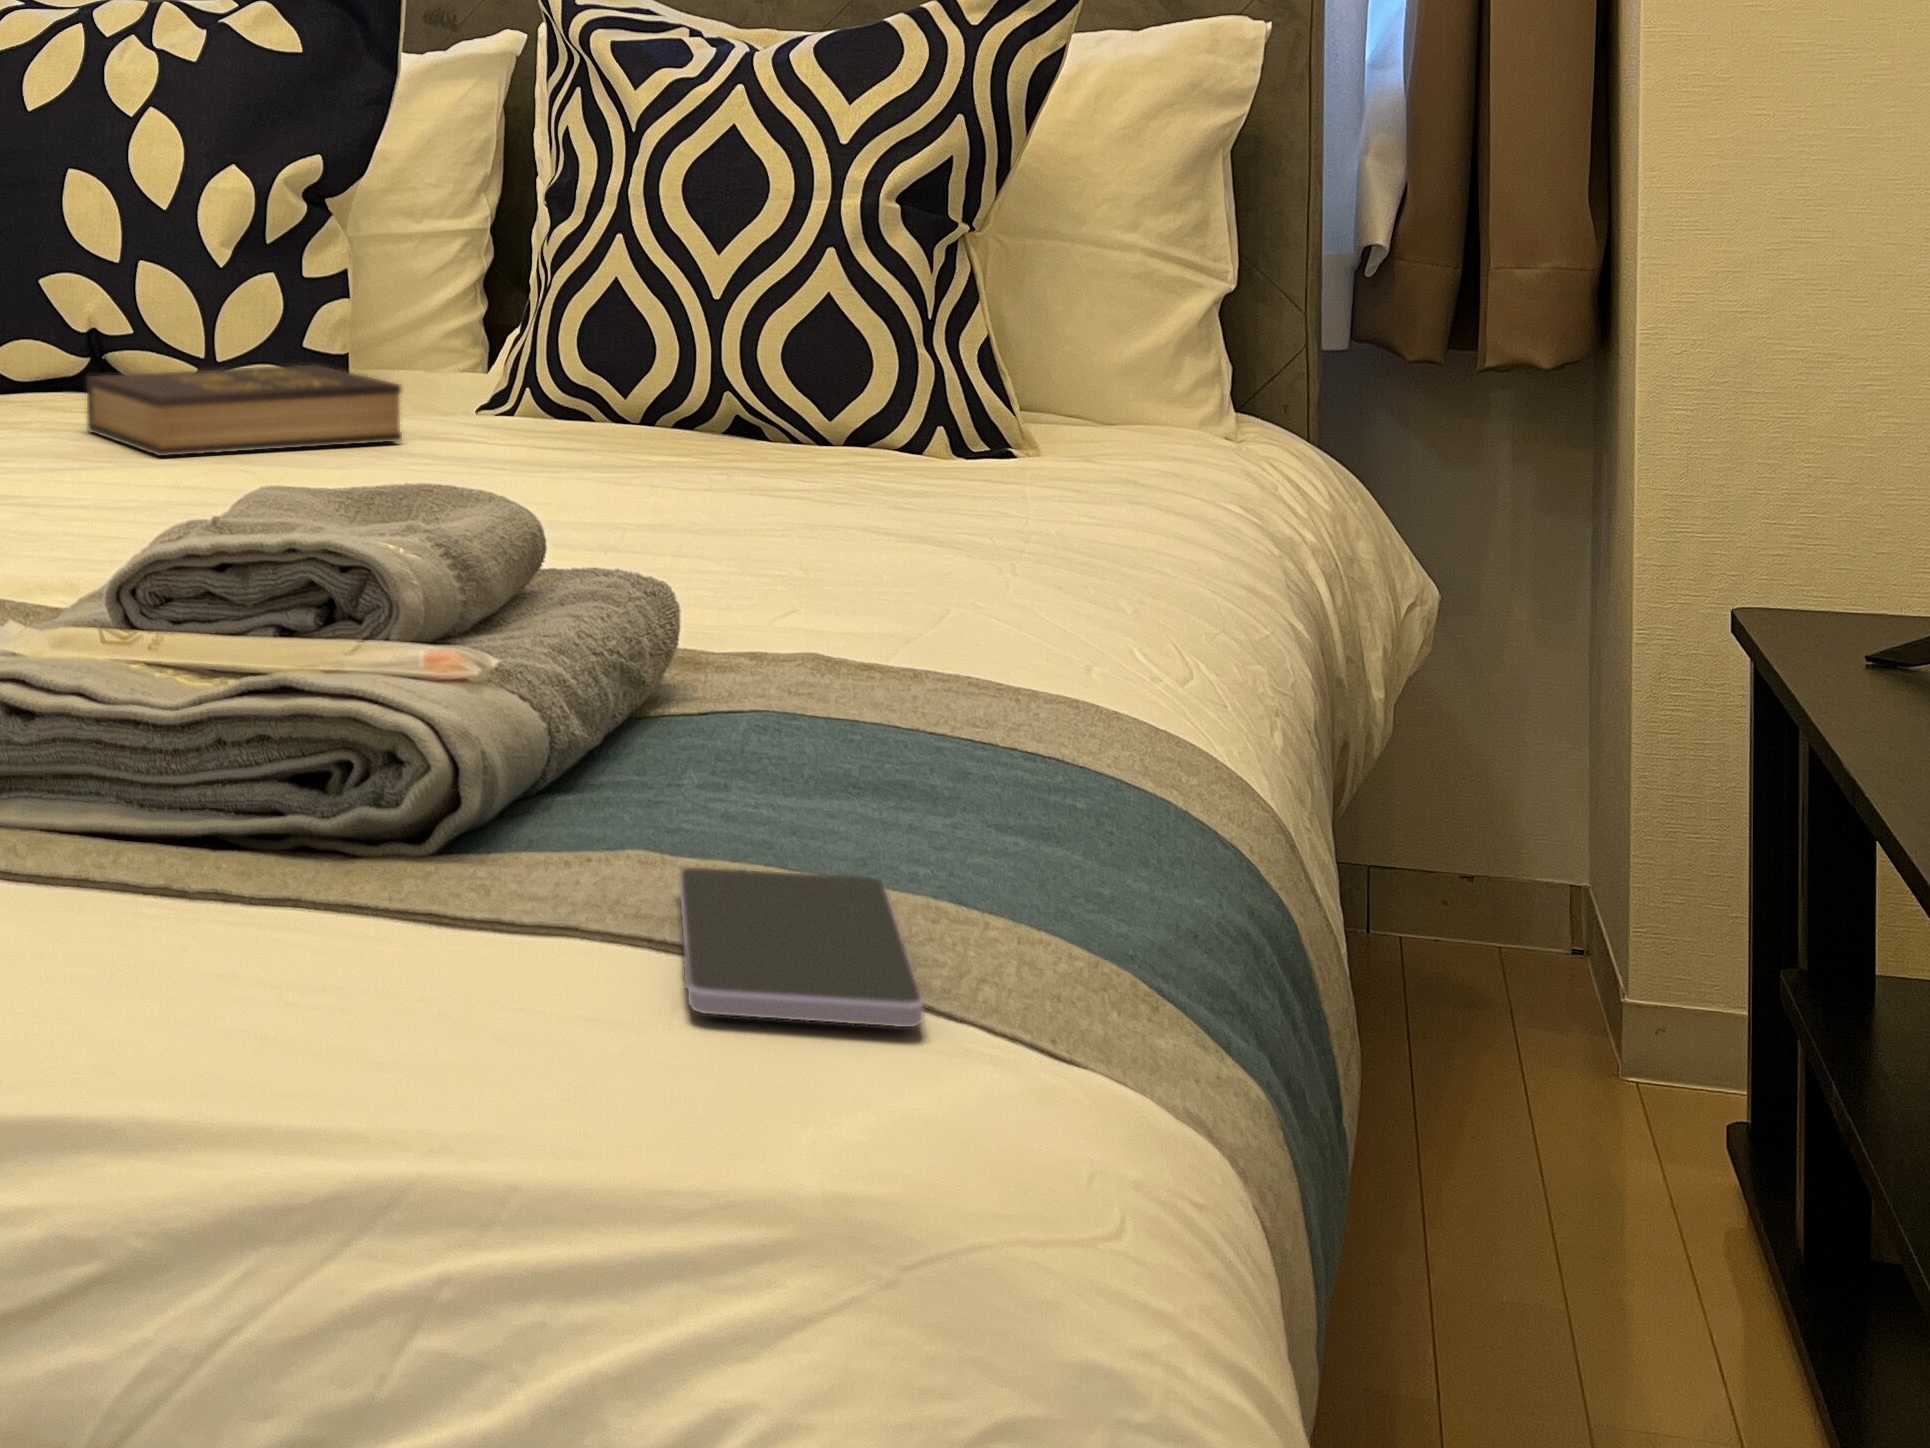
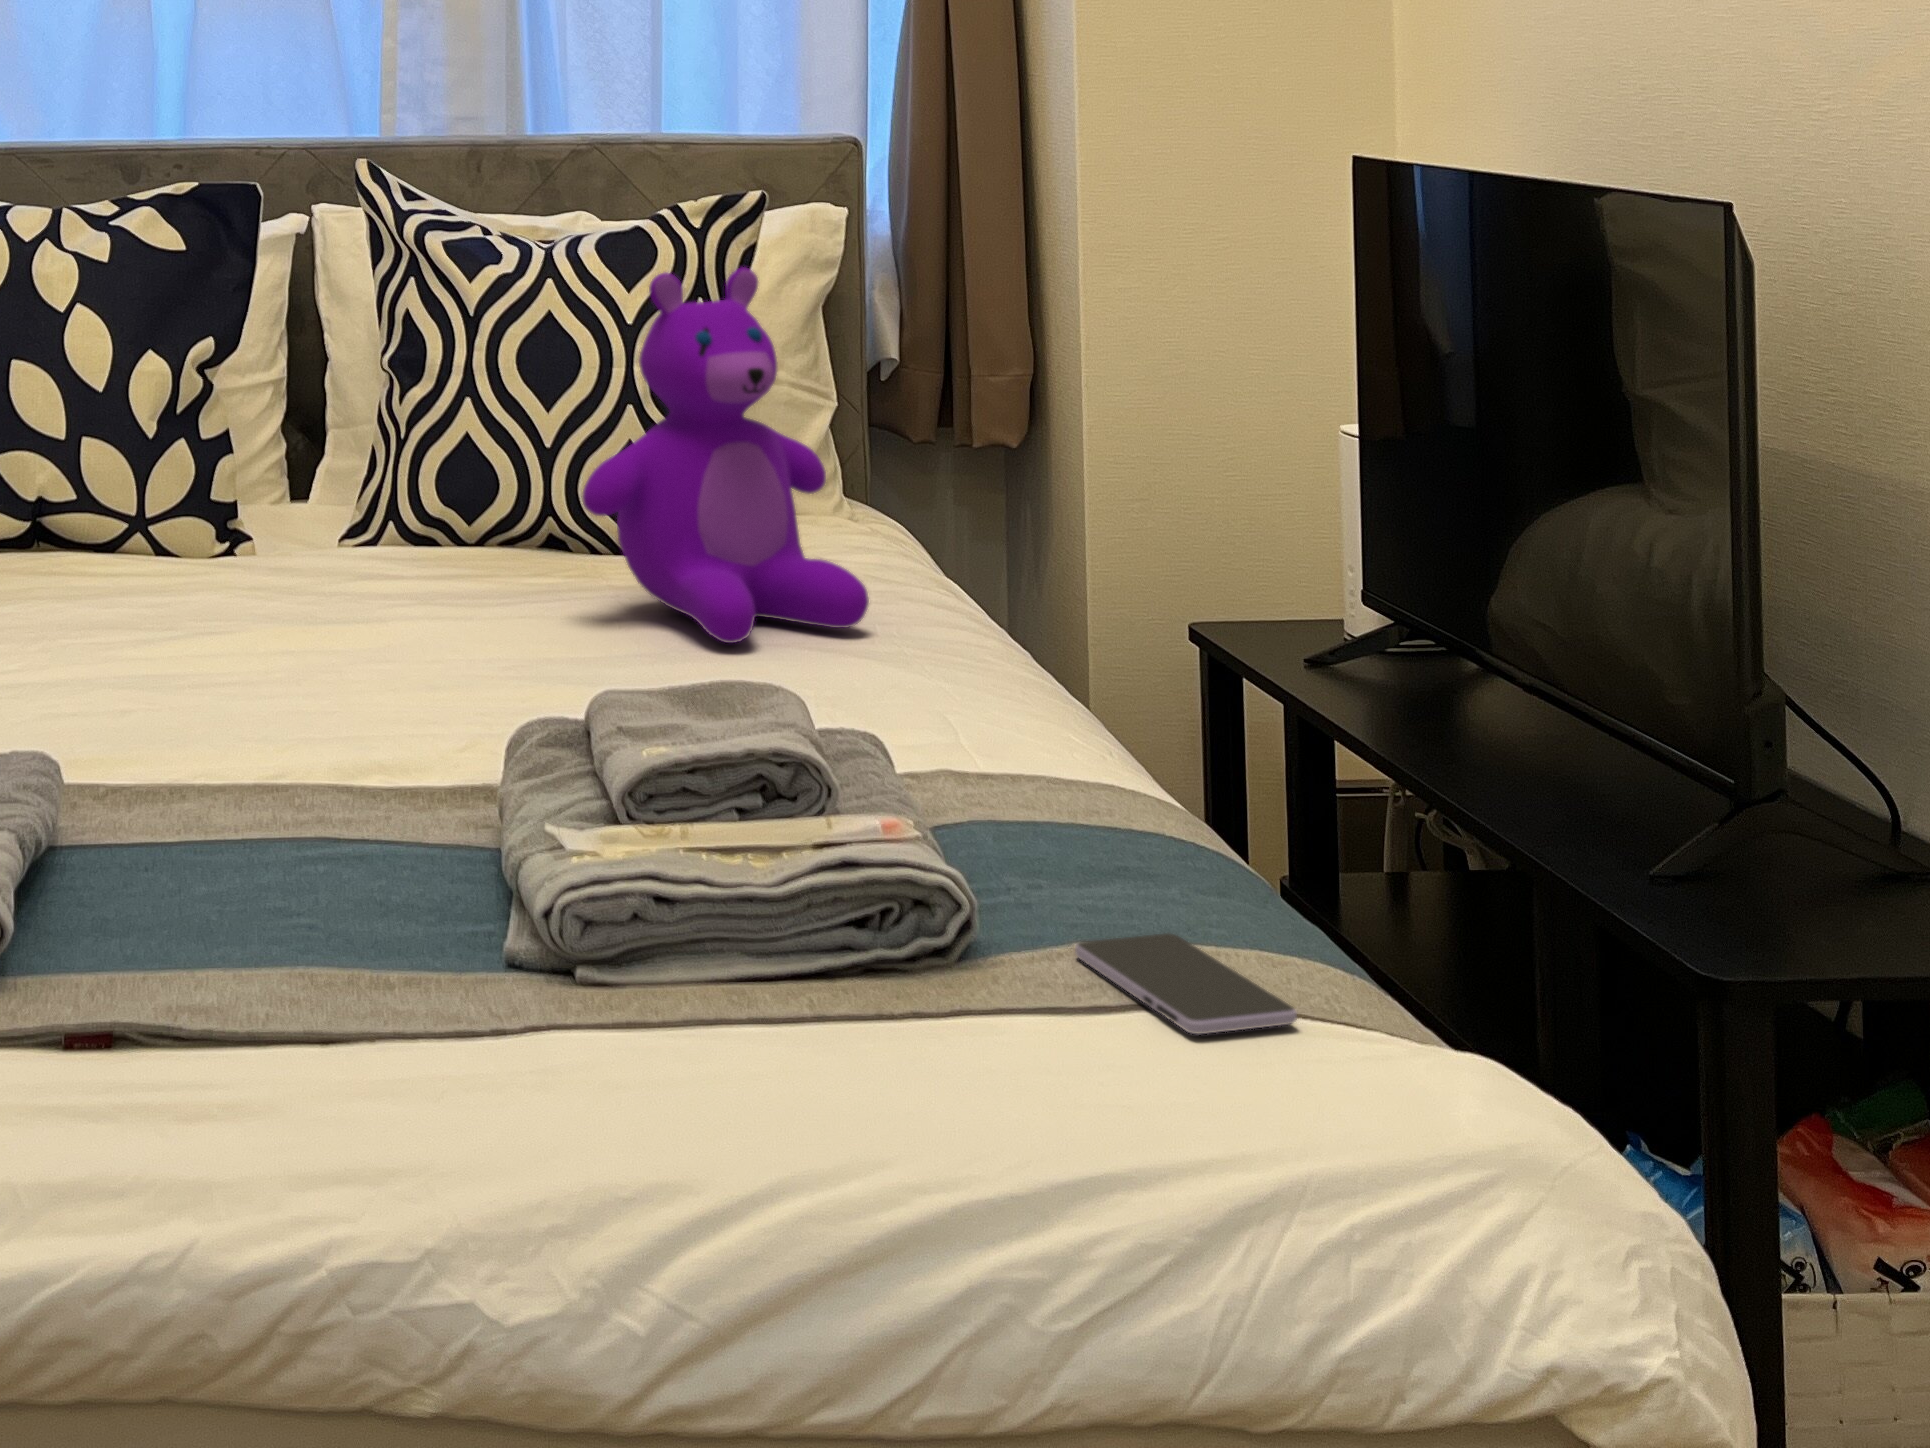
teddy bear: none [623,12,1030,522] -> present [583,267,869,643]
hardback book: present [87,365,402,456] -> none [105,518,358,616]

